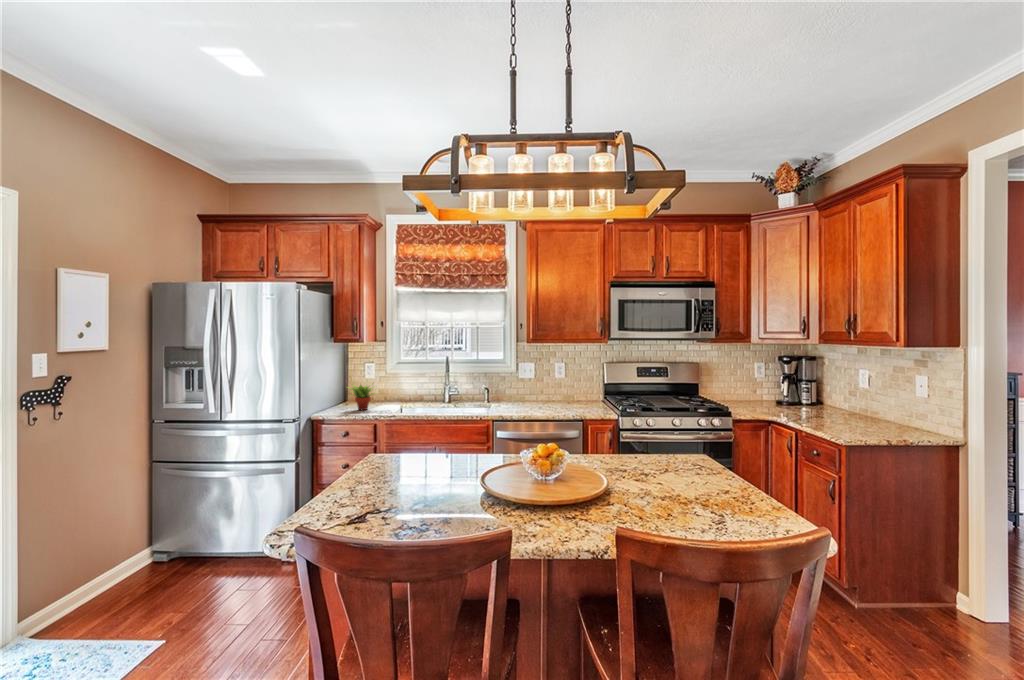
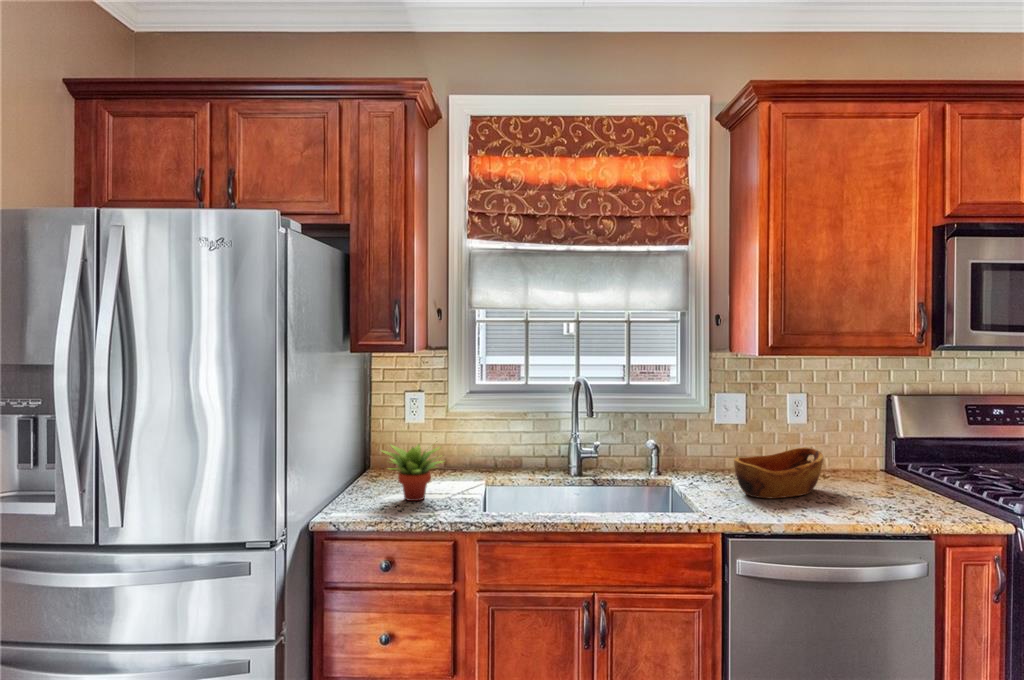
wooden bowl: none [512,387,556,408] -> present [734,447,823,498]

